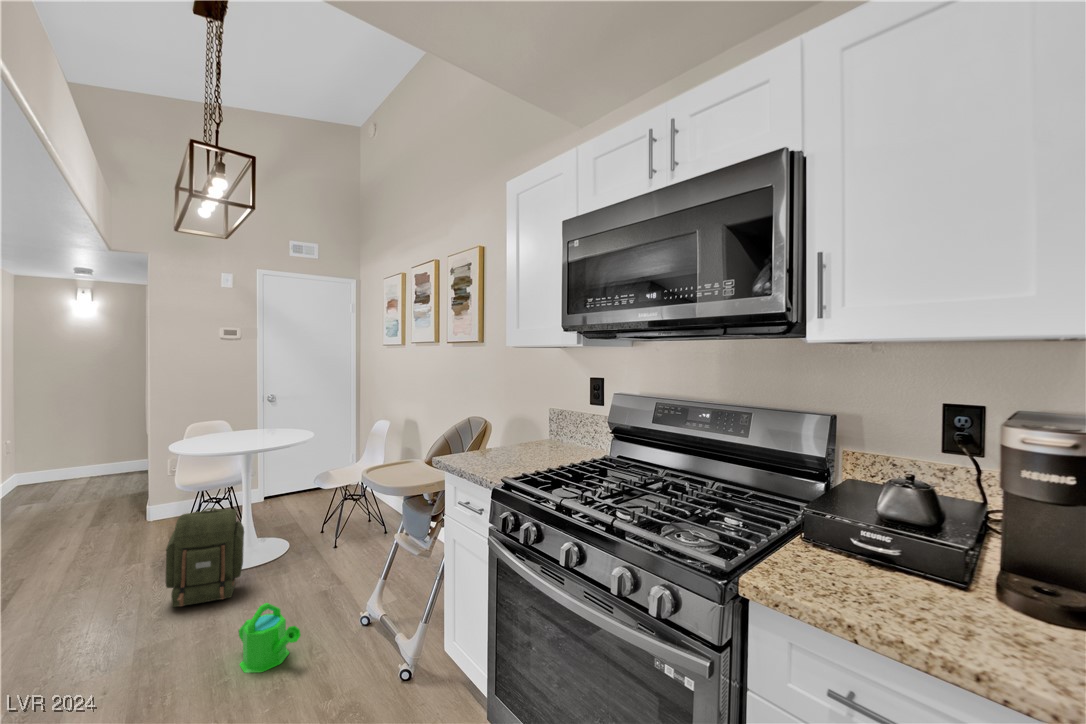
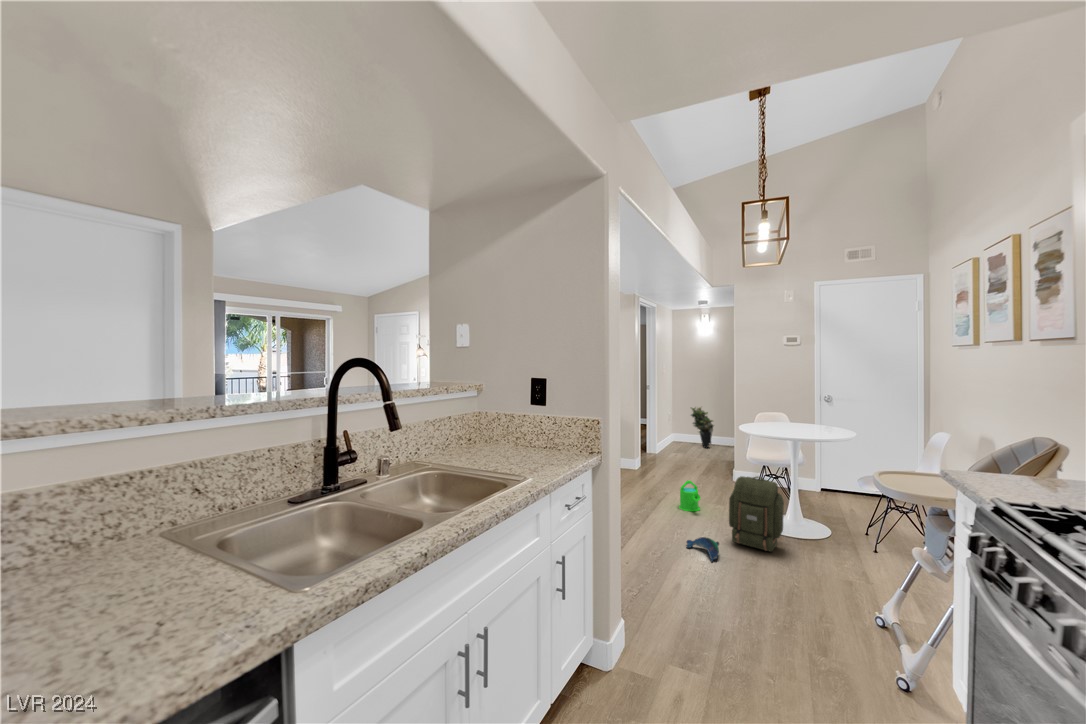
potted plant: none [56,423,103,483] -> present [691,407,714,448]
watering can: present [239,603,300,673] -> present [679,480,700,511]
plush toy: none [91,618,156,653] -> present [686,537,719,561]

